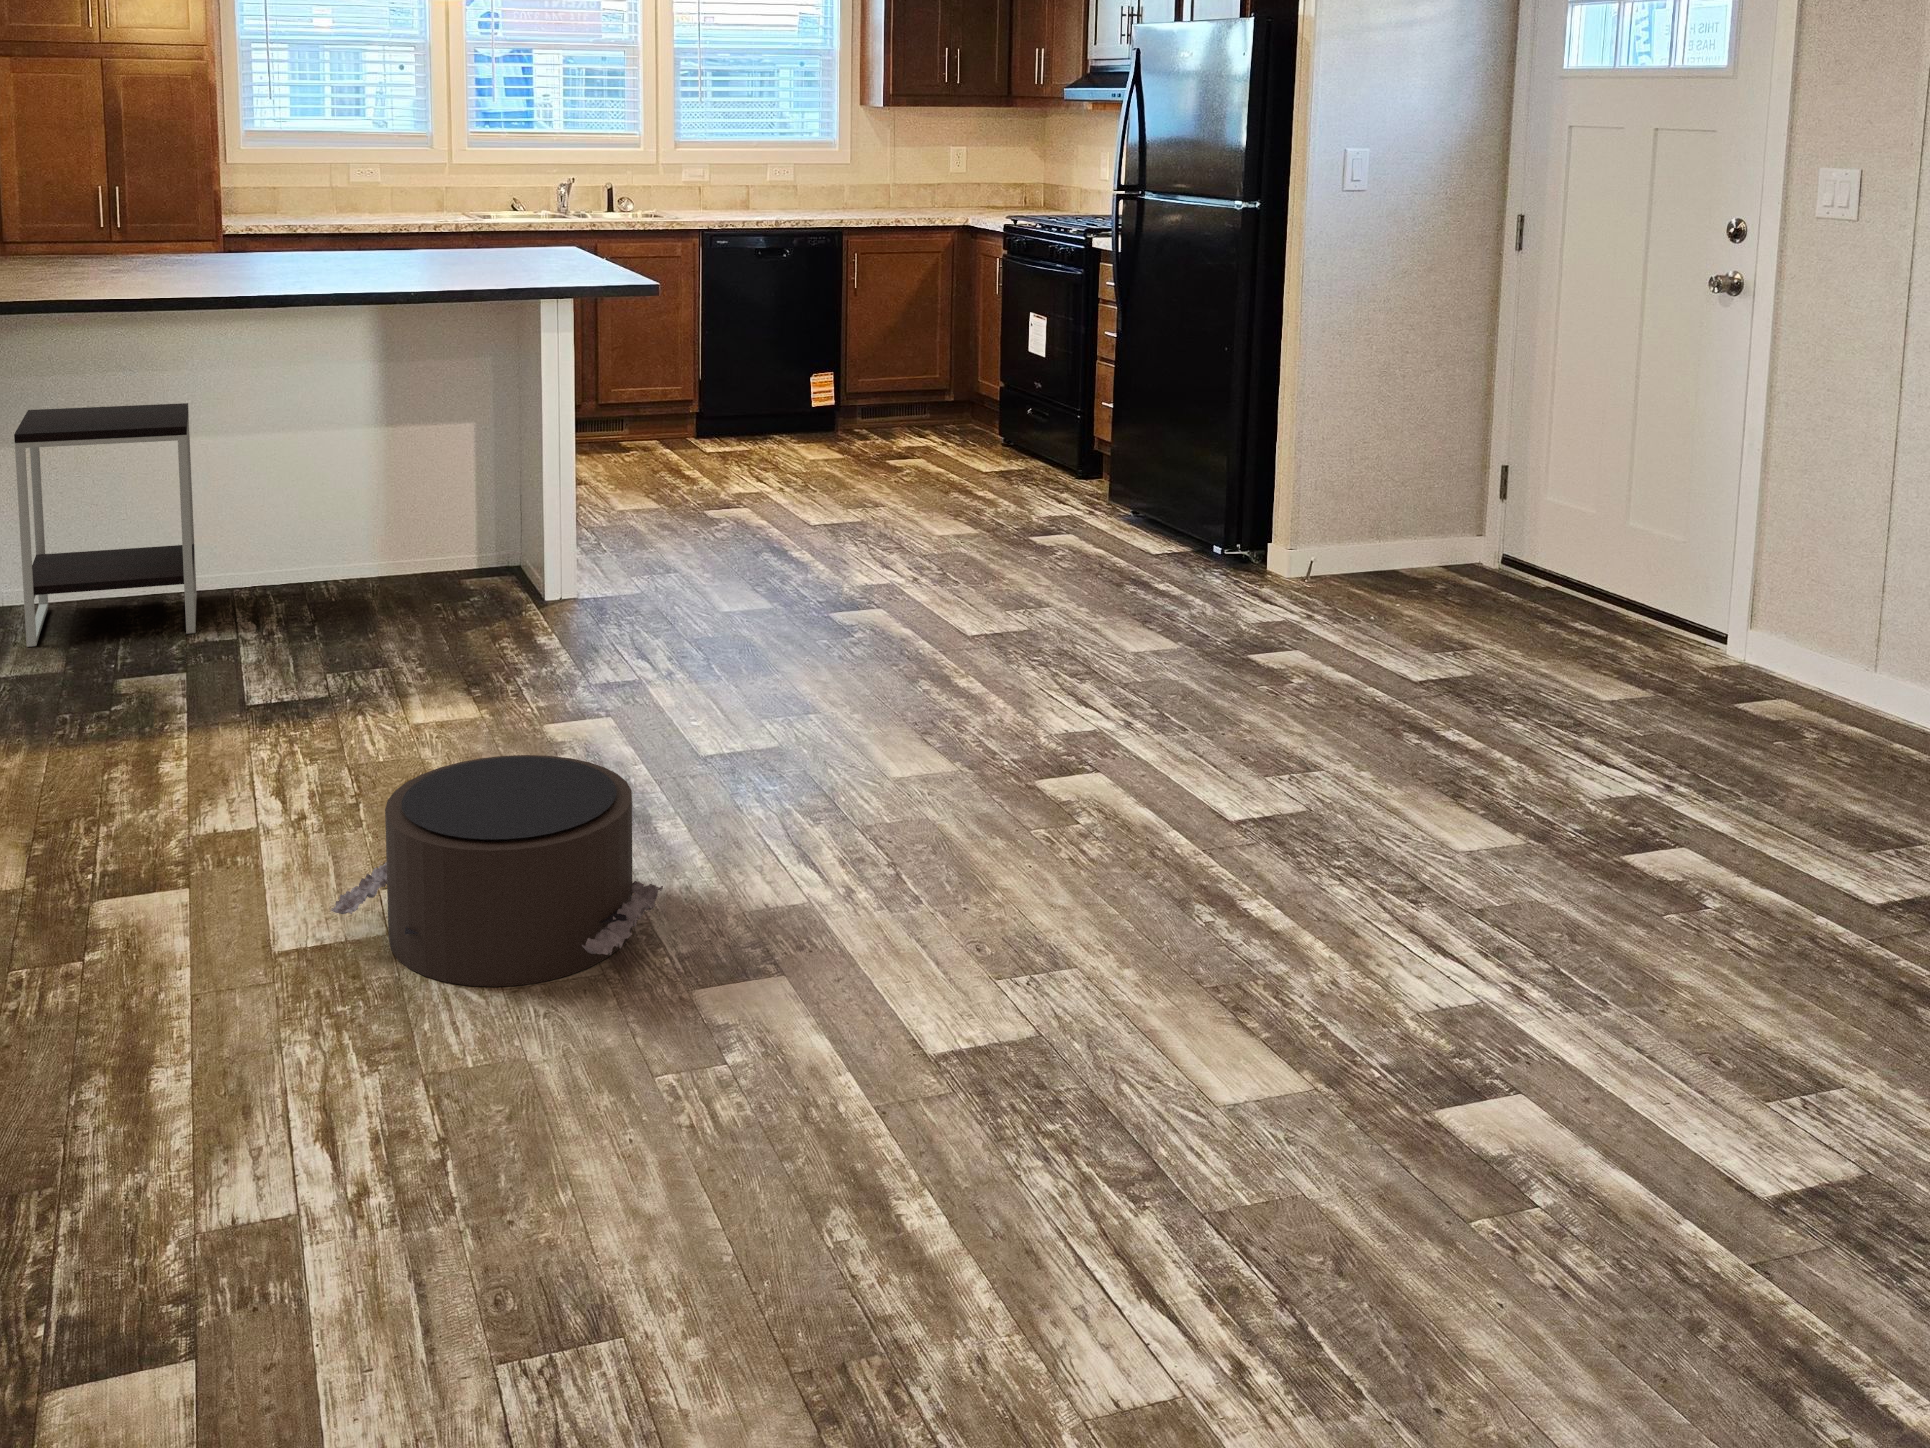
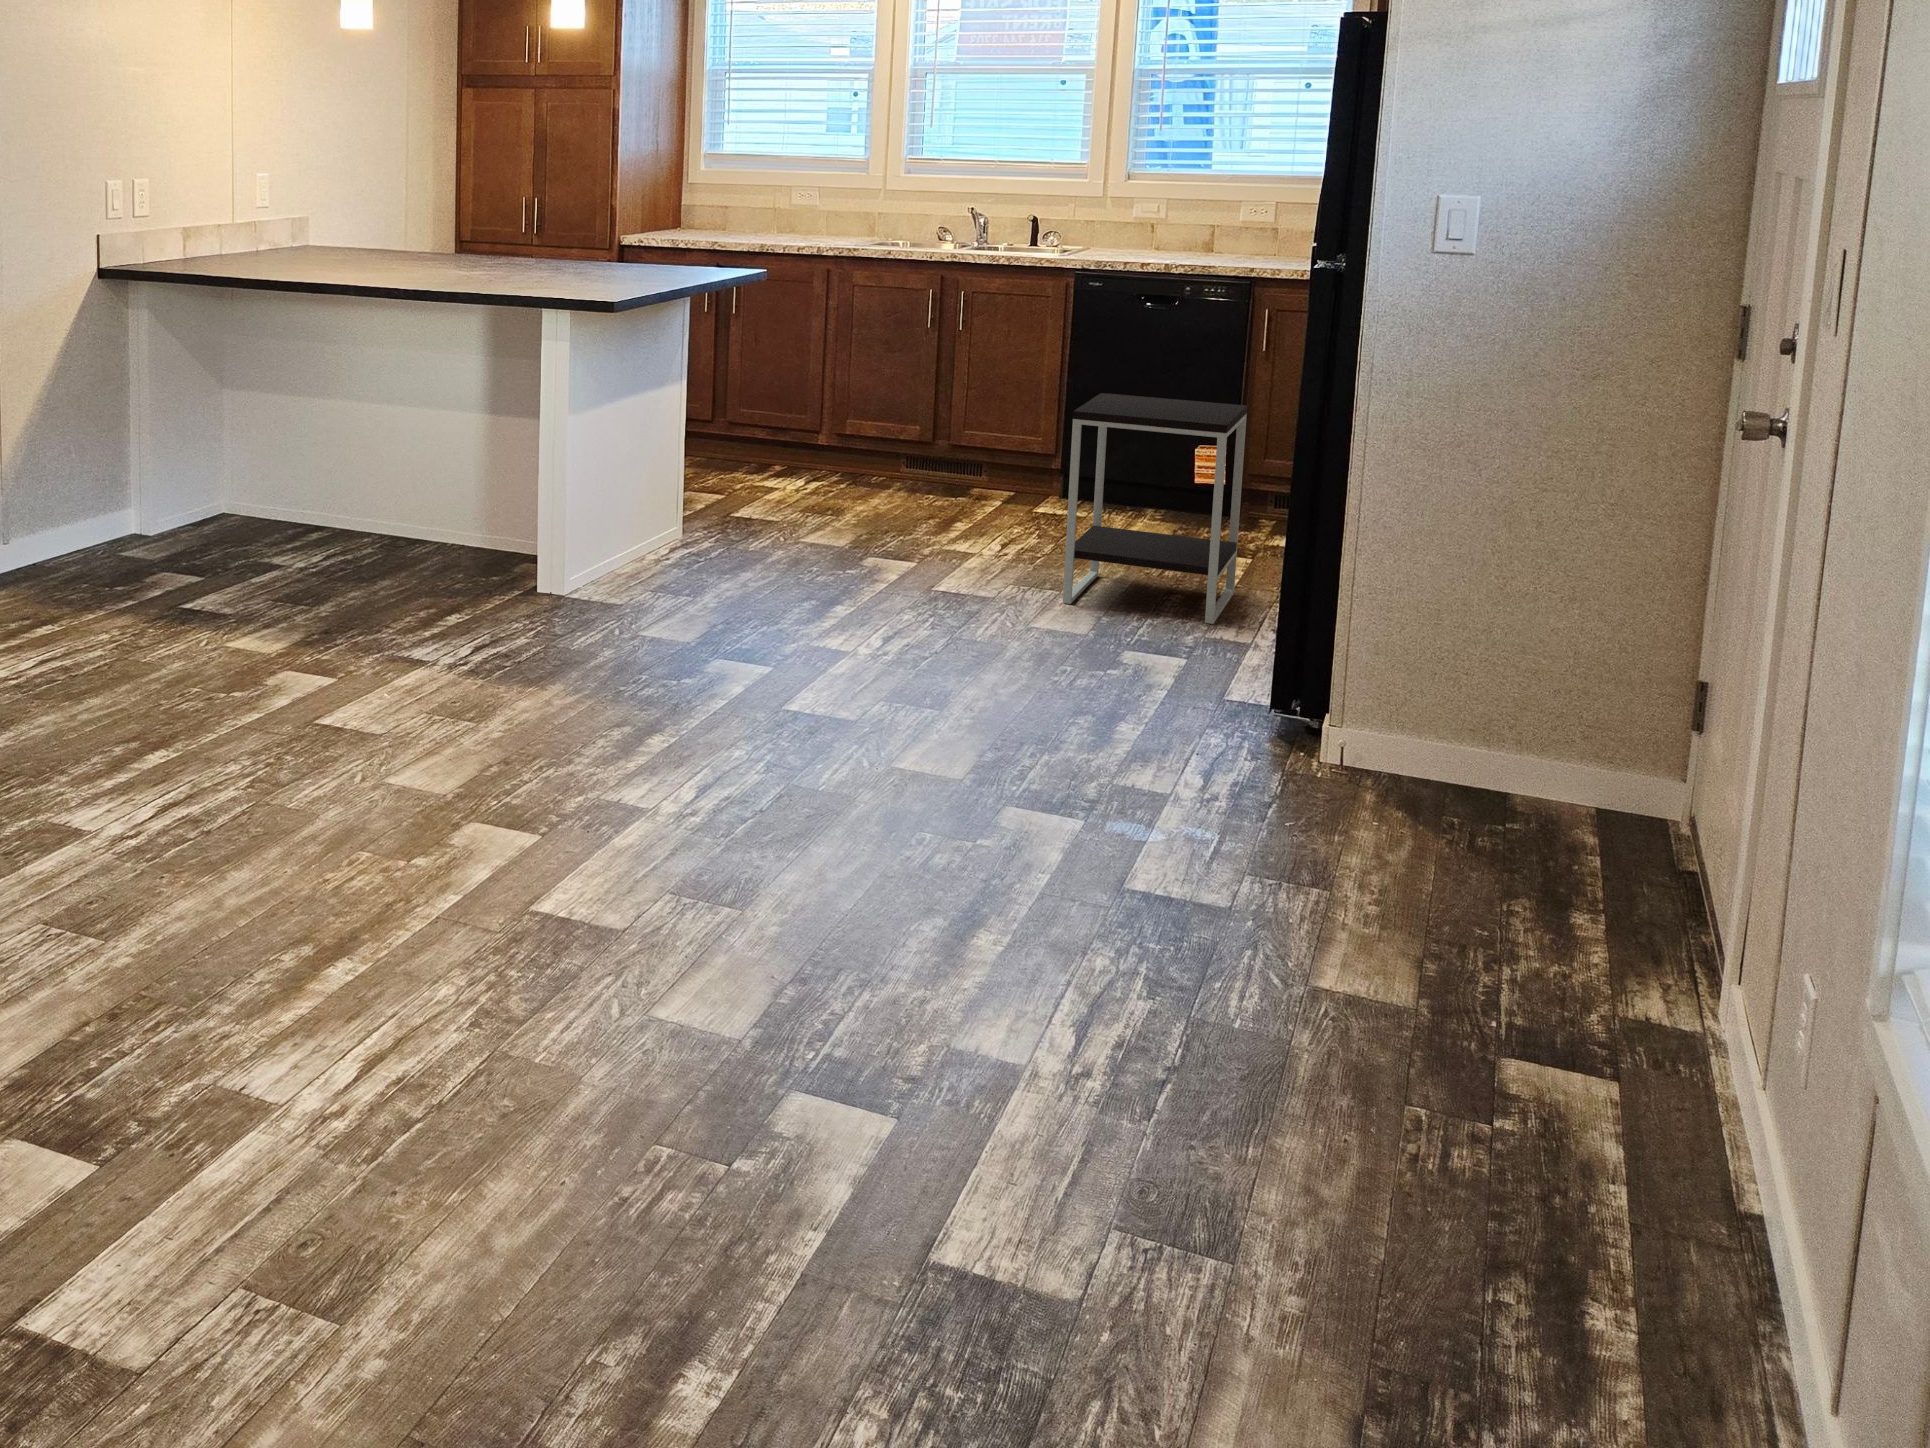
pouf: present [331,755,663,987] -> none [1174,771,1517,999]

